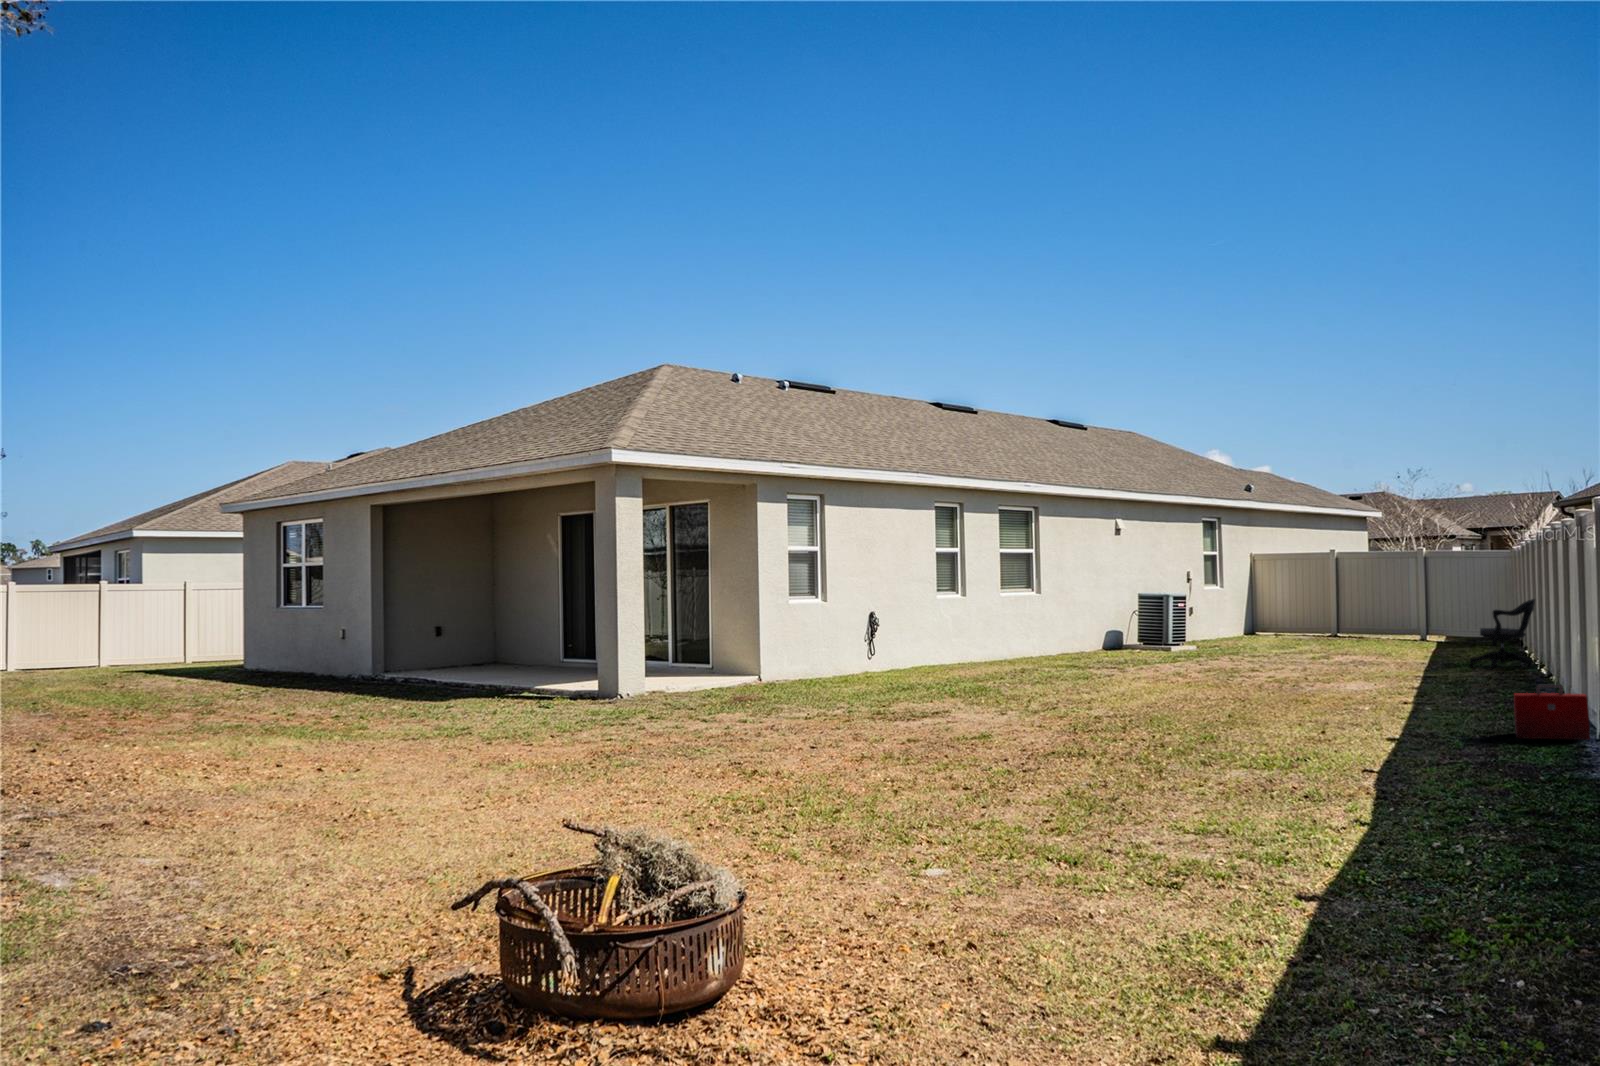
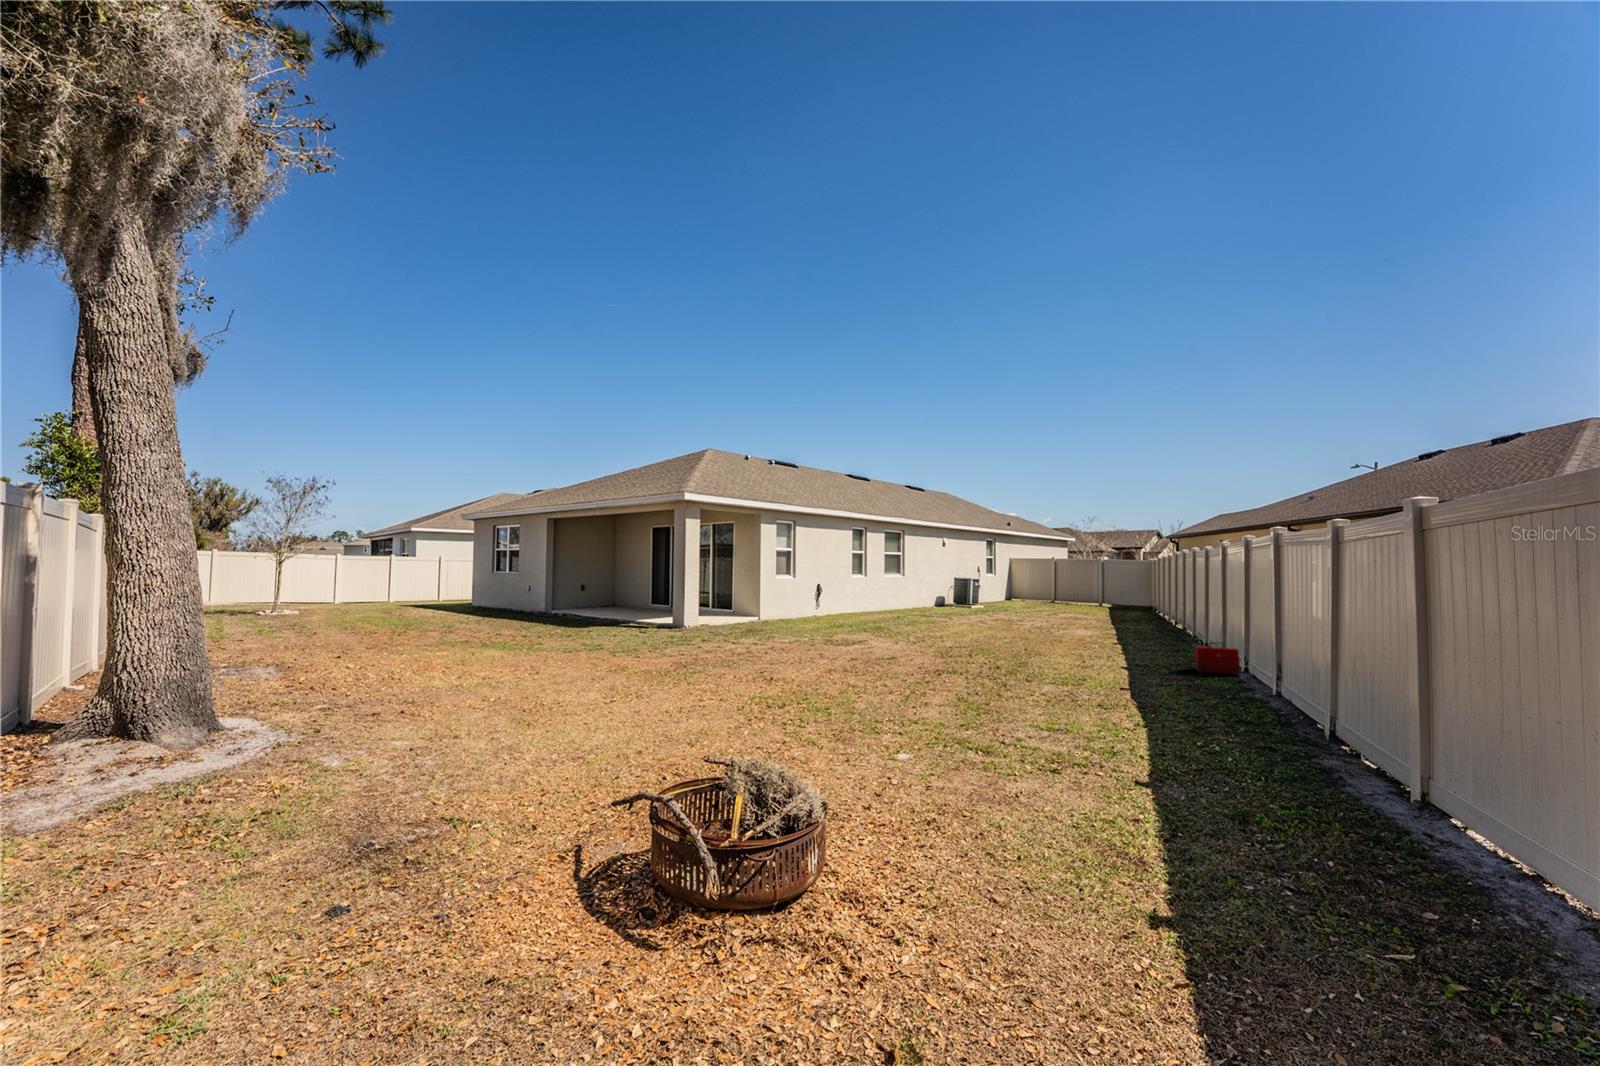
chair: present [1469,599,1535,669] -> none [1140,589,1176,627]

